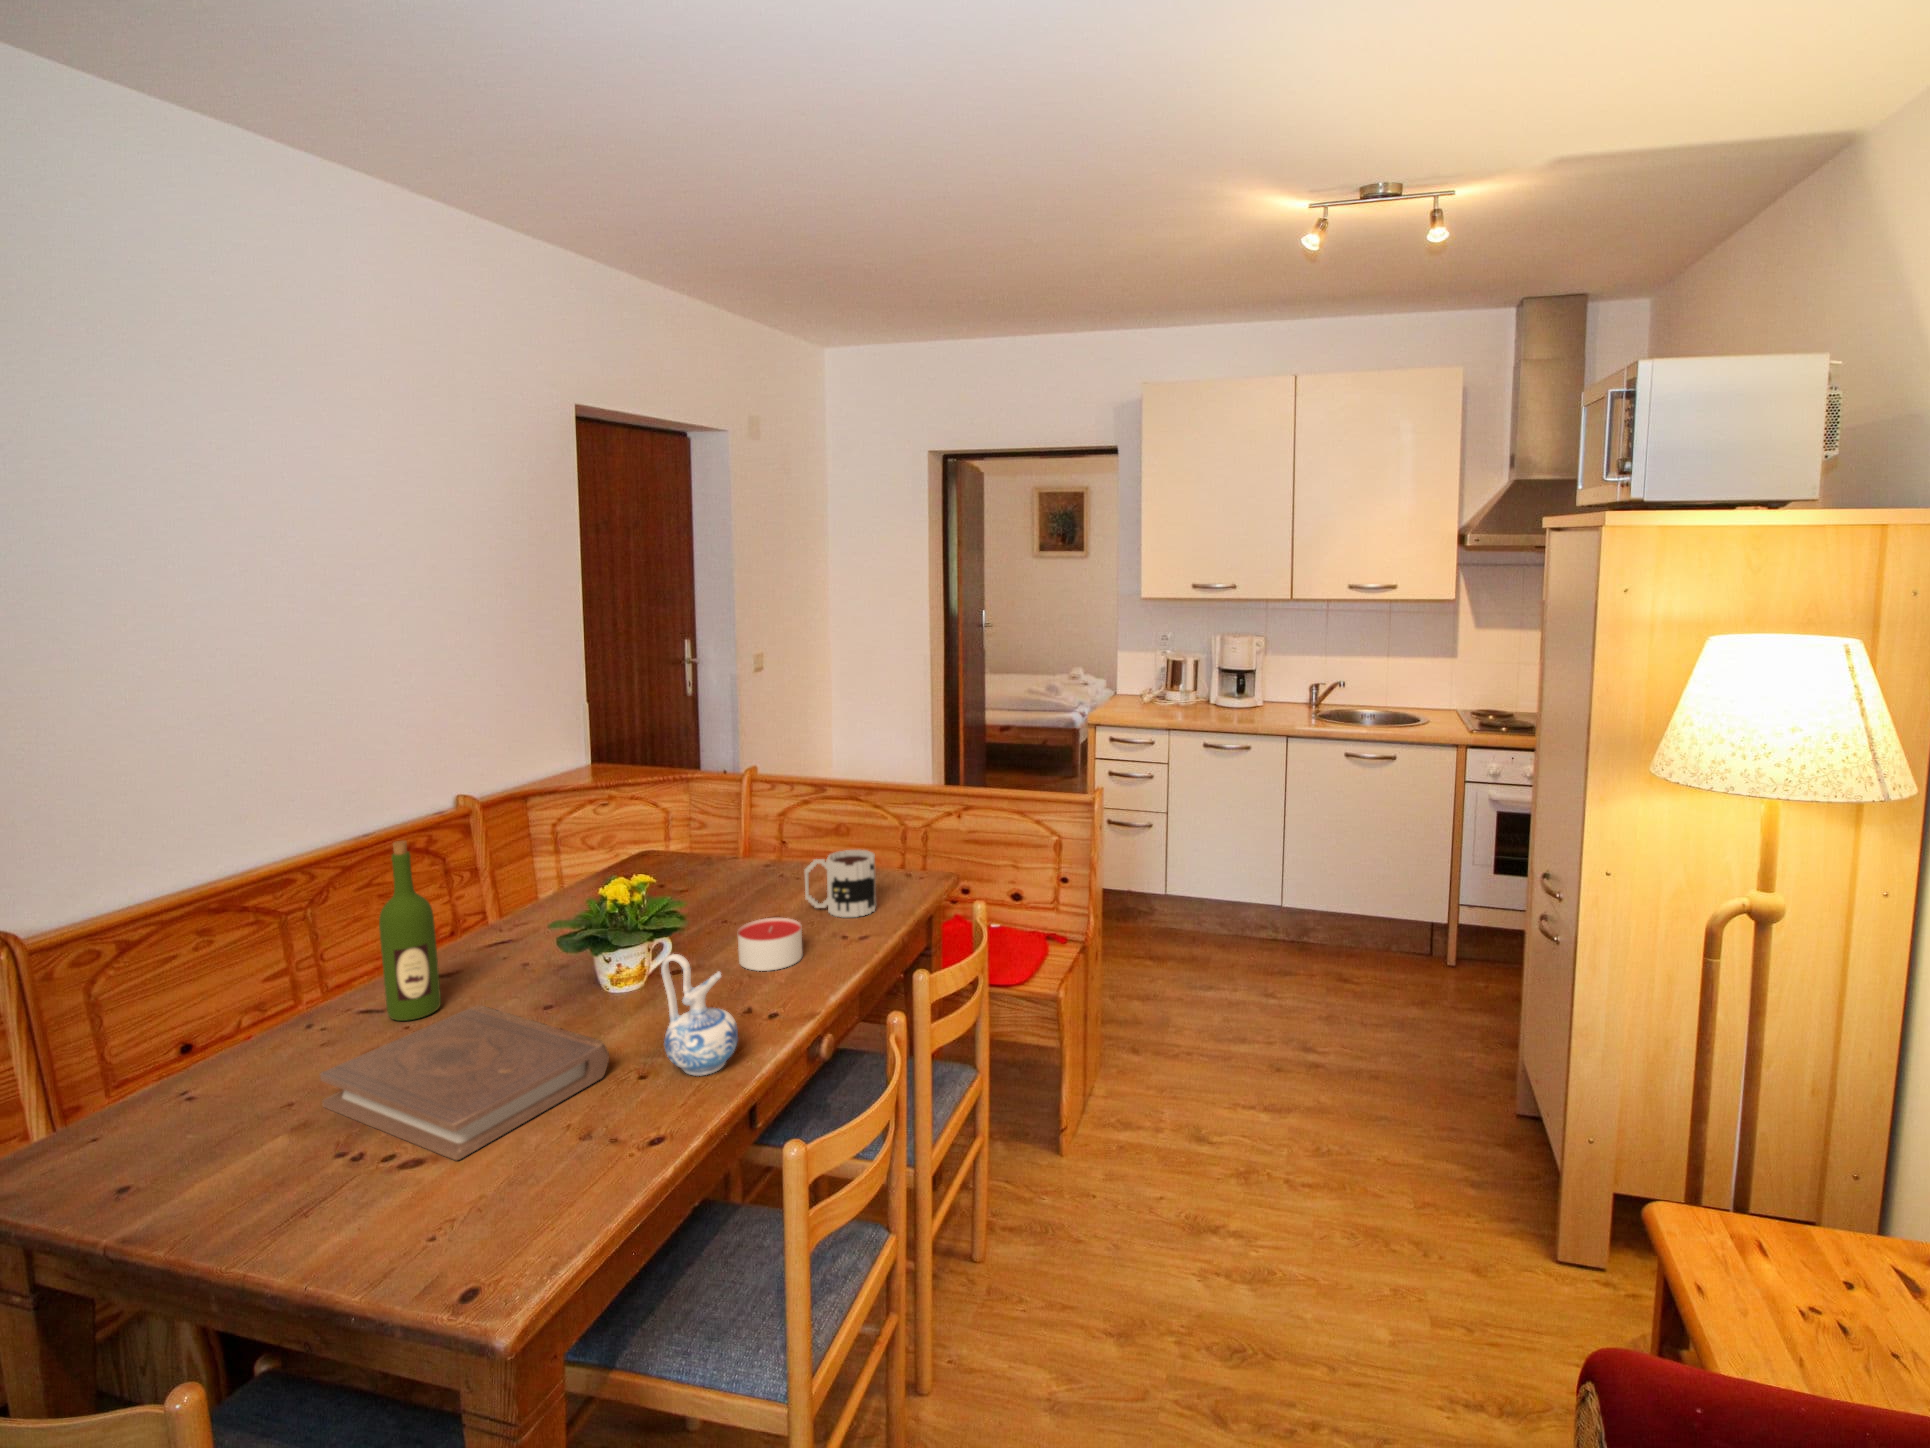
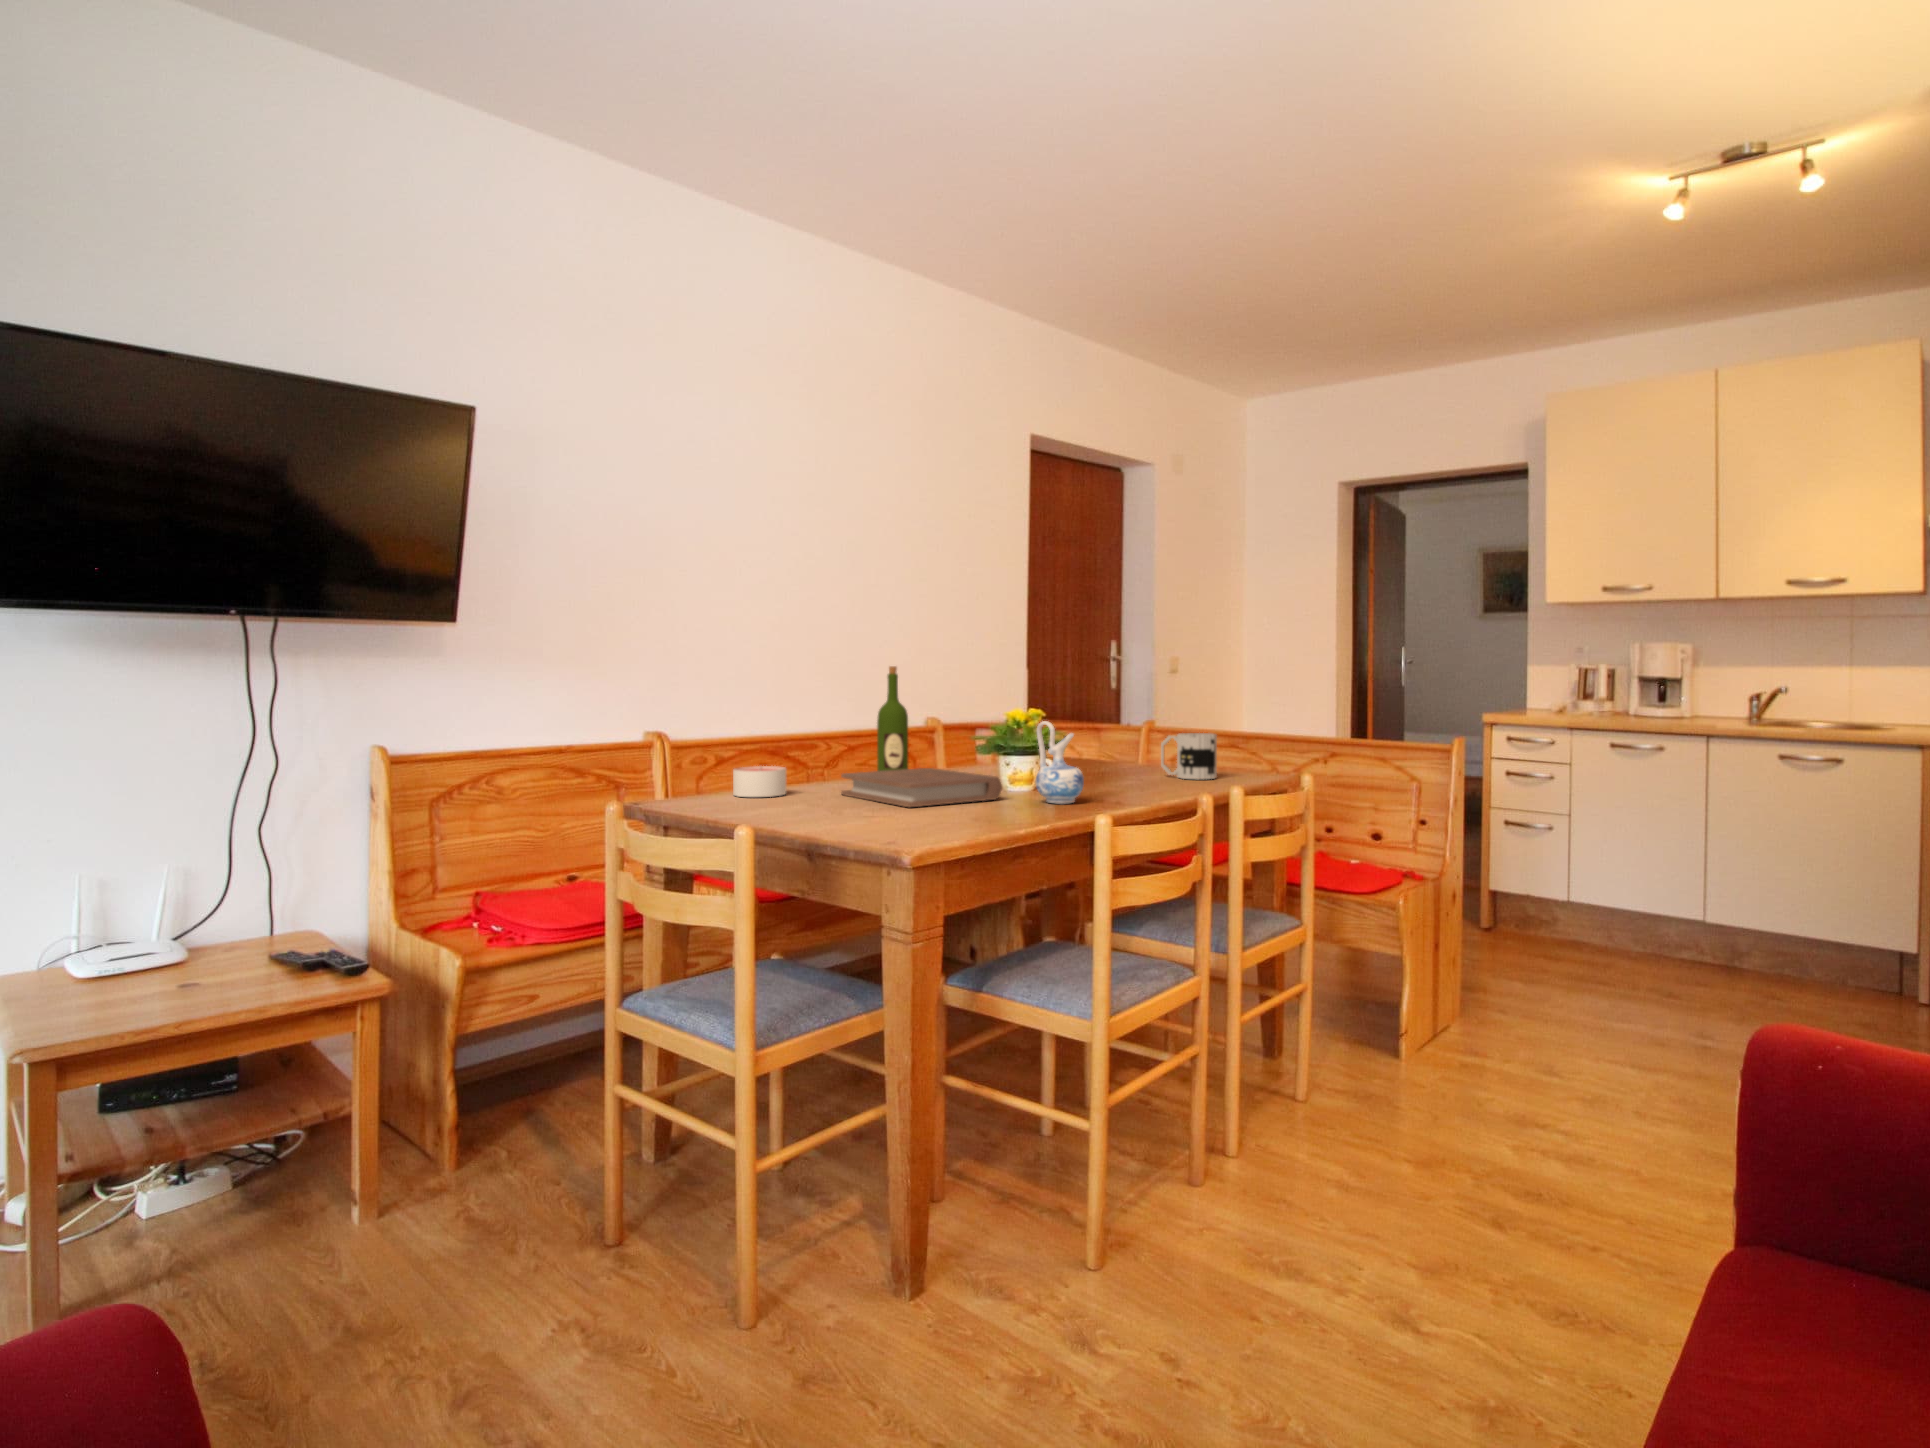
candle: present [738,918,802,971] -> present [733,766,786,797]

